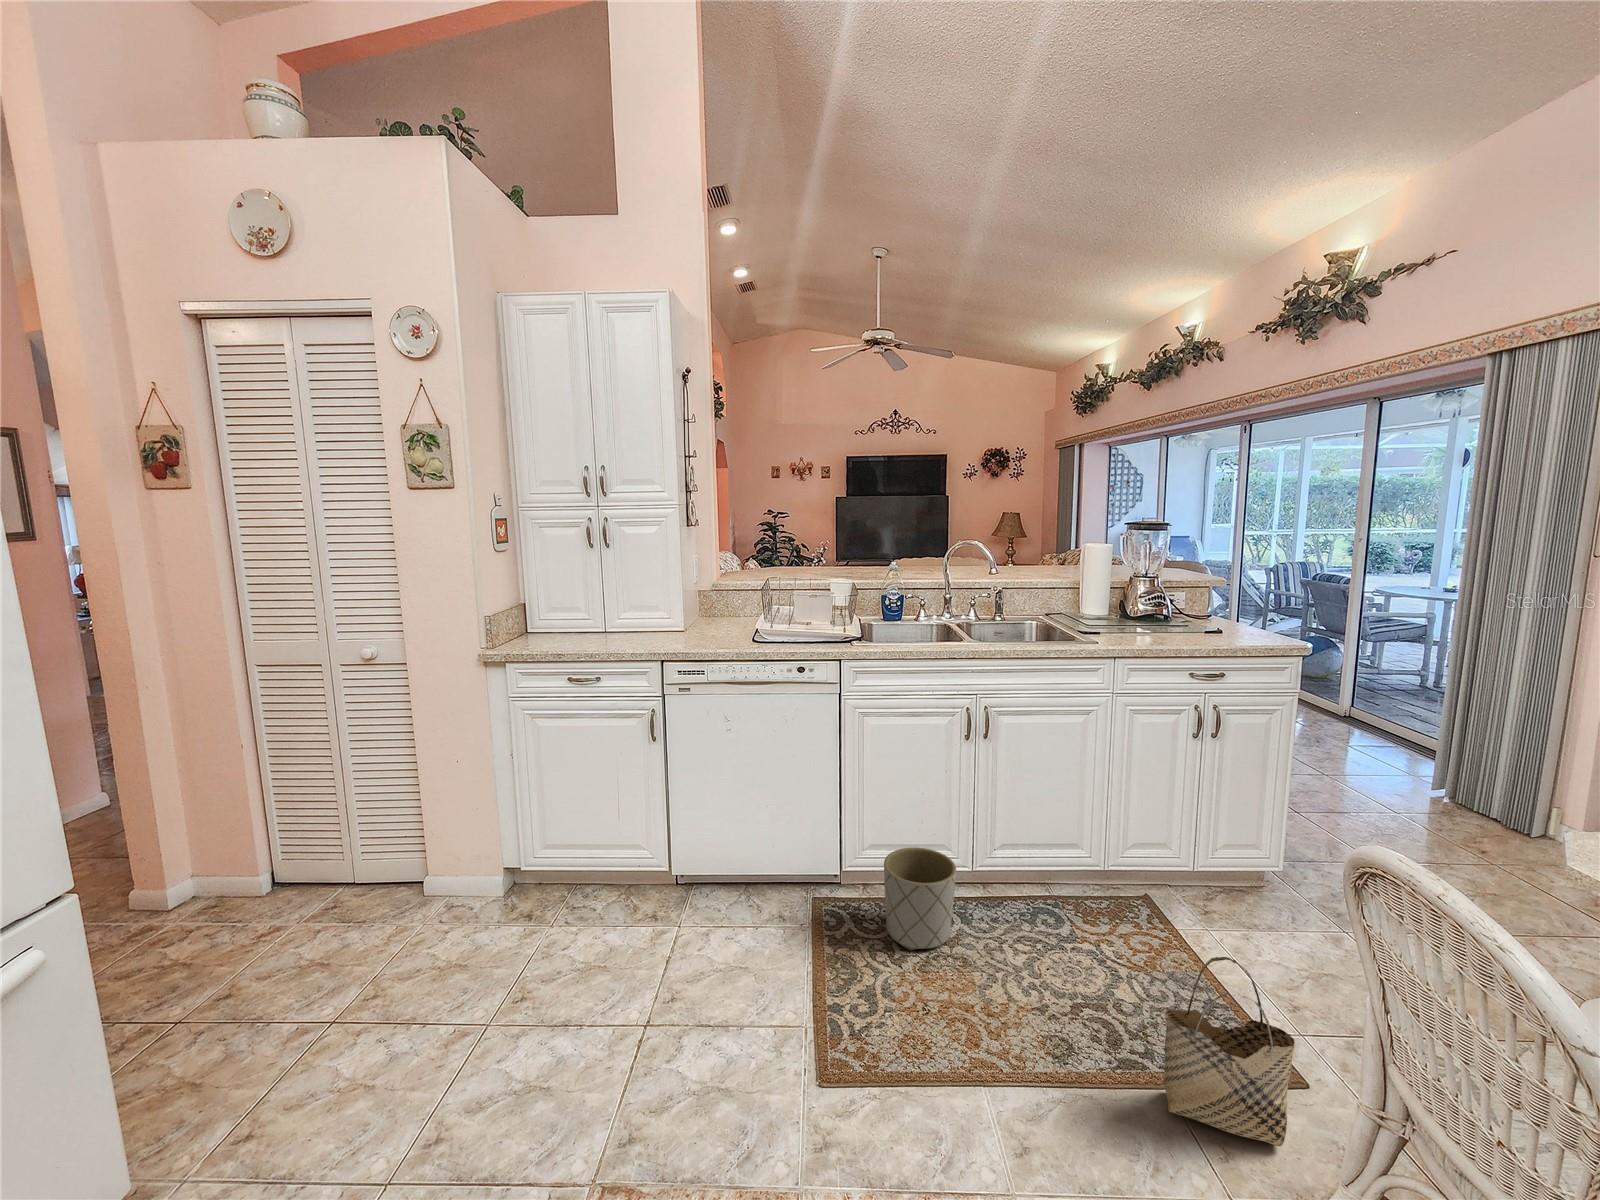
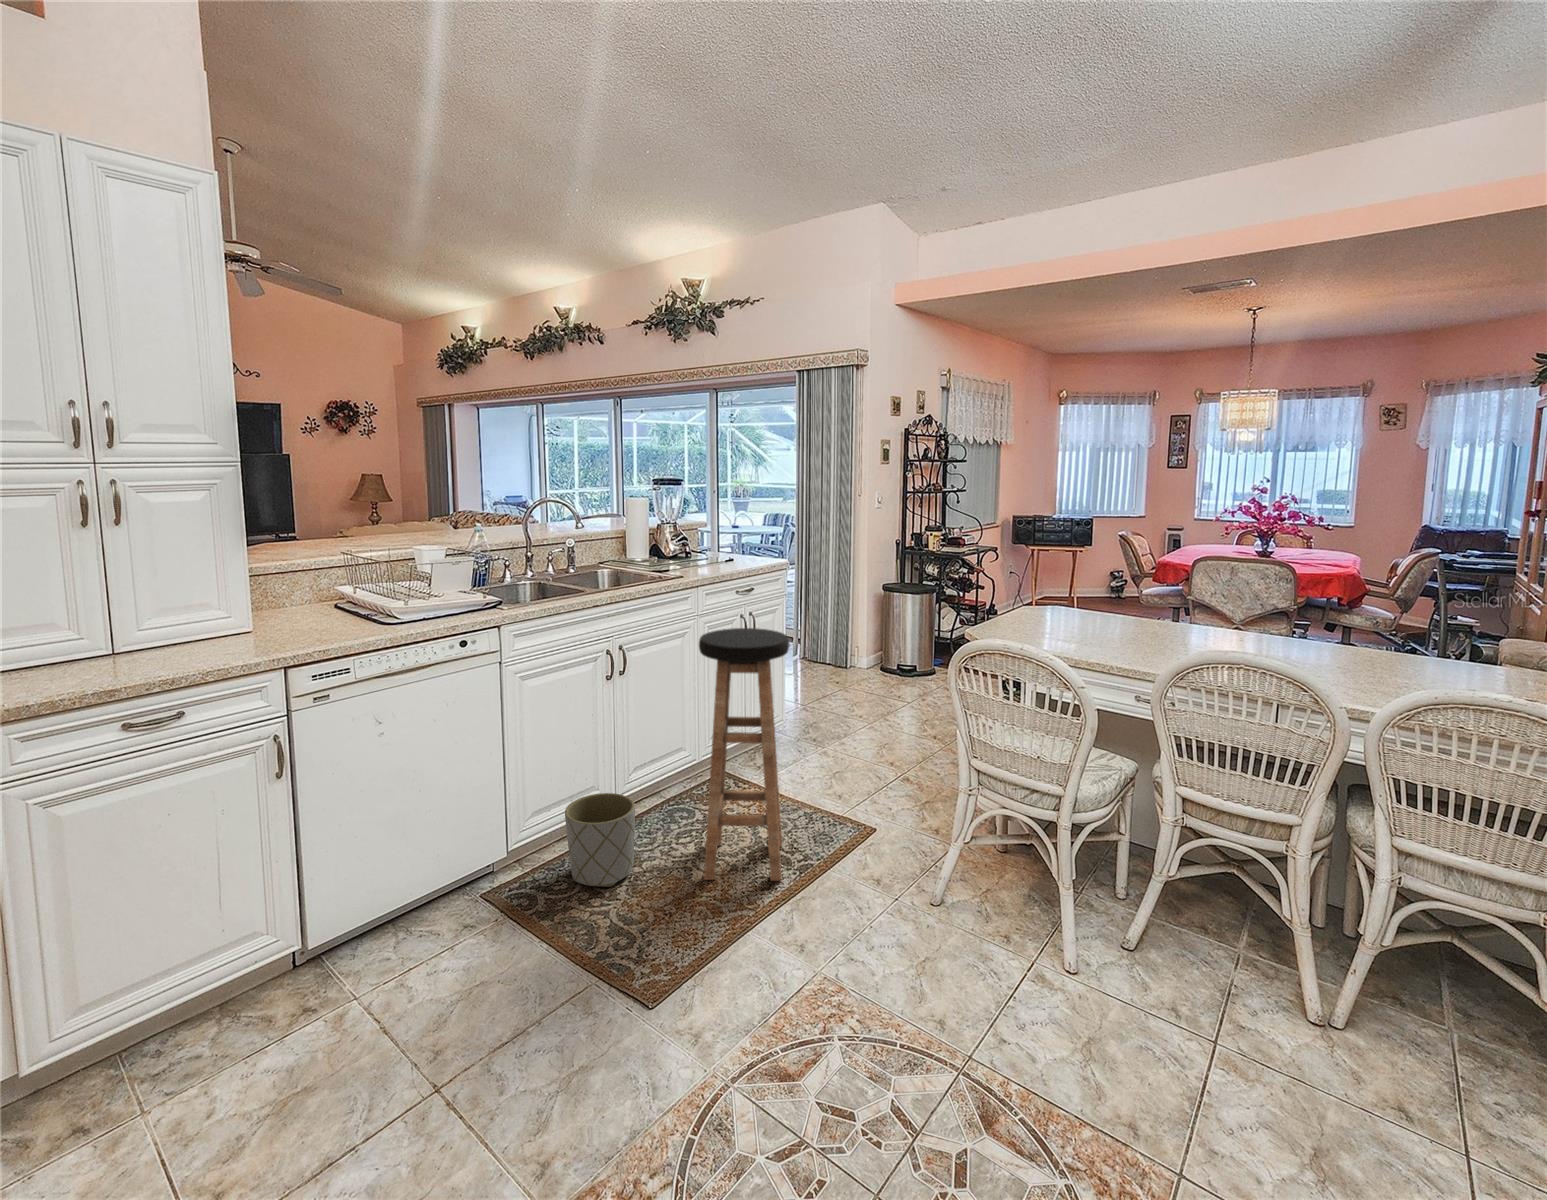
bar stool: none [997,712,1145,1059] -> present [699,628,789,881]
woven basket: present [1164,957,1295,1146] -> none [832,763,895,876]

